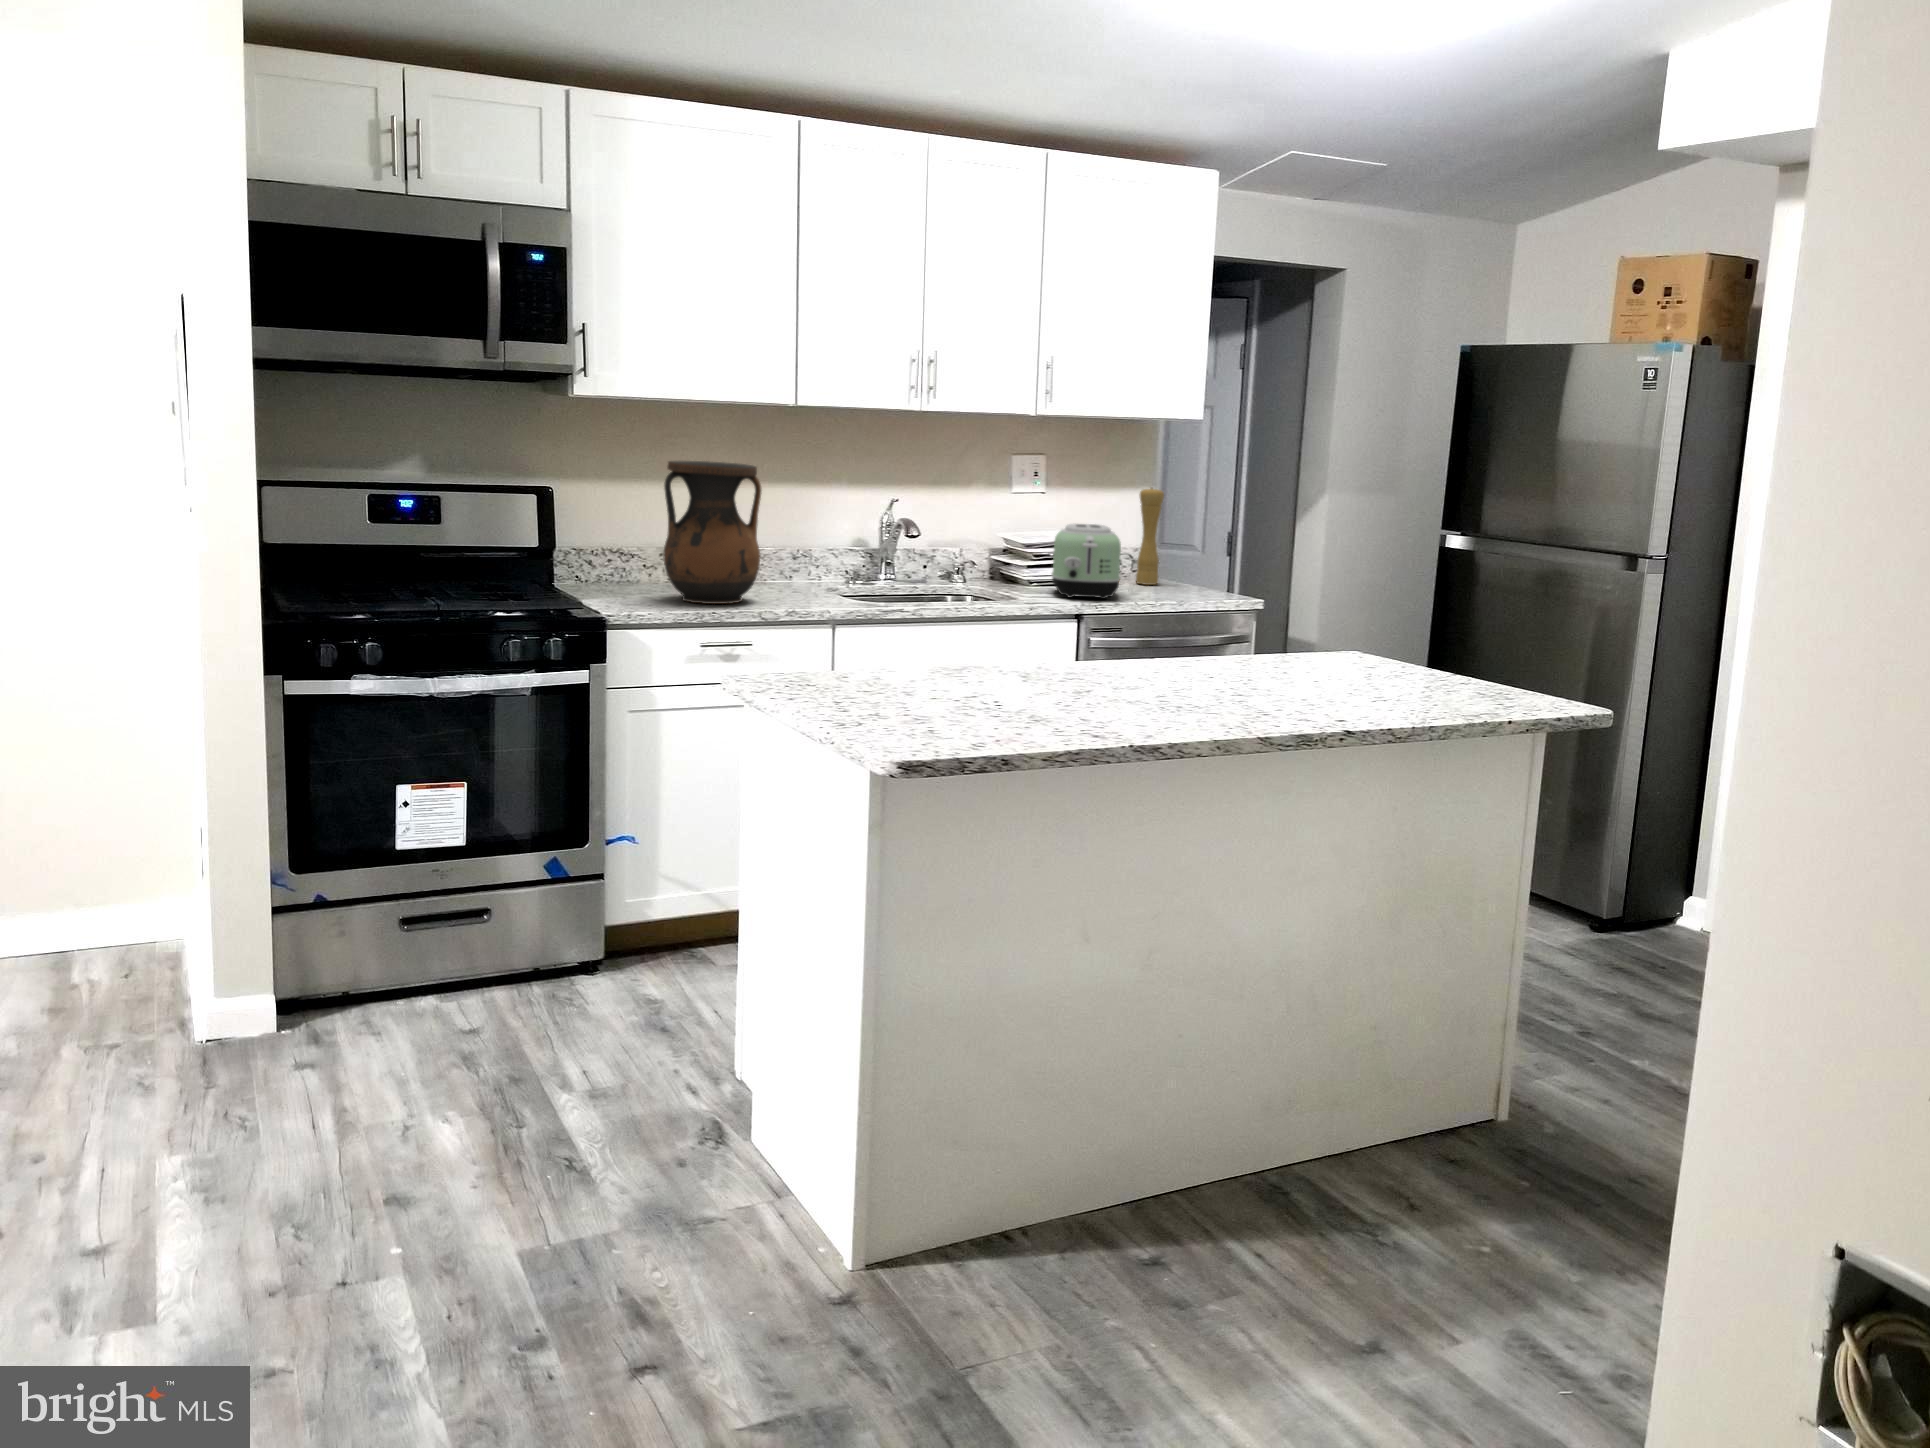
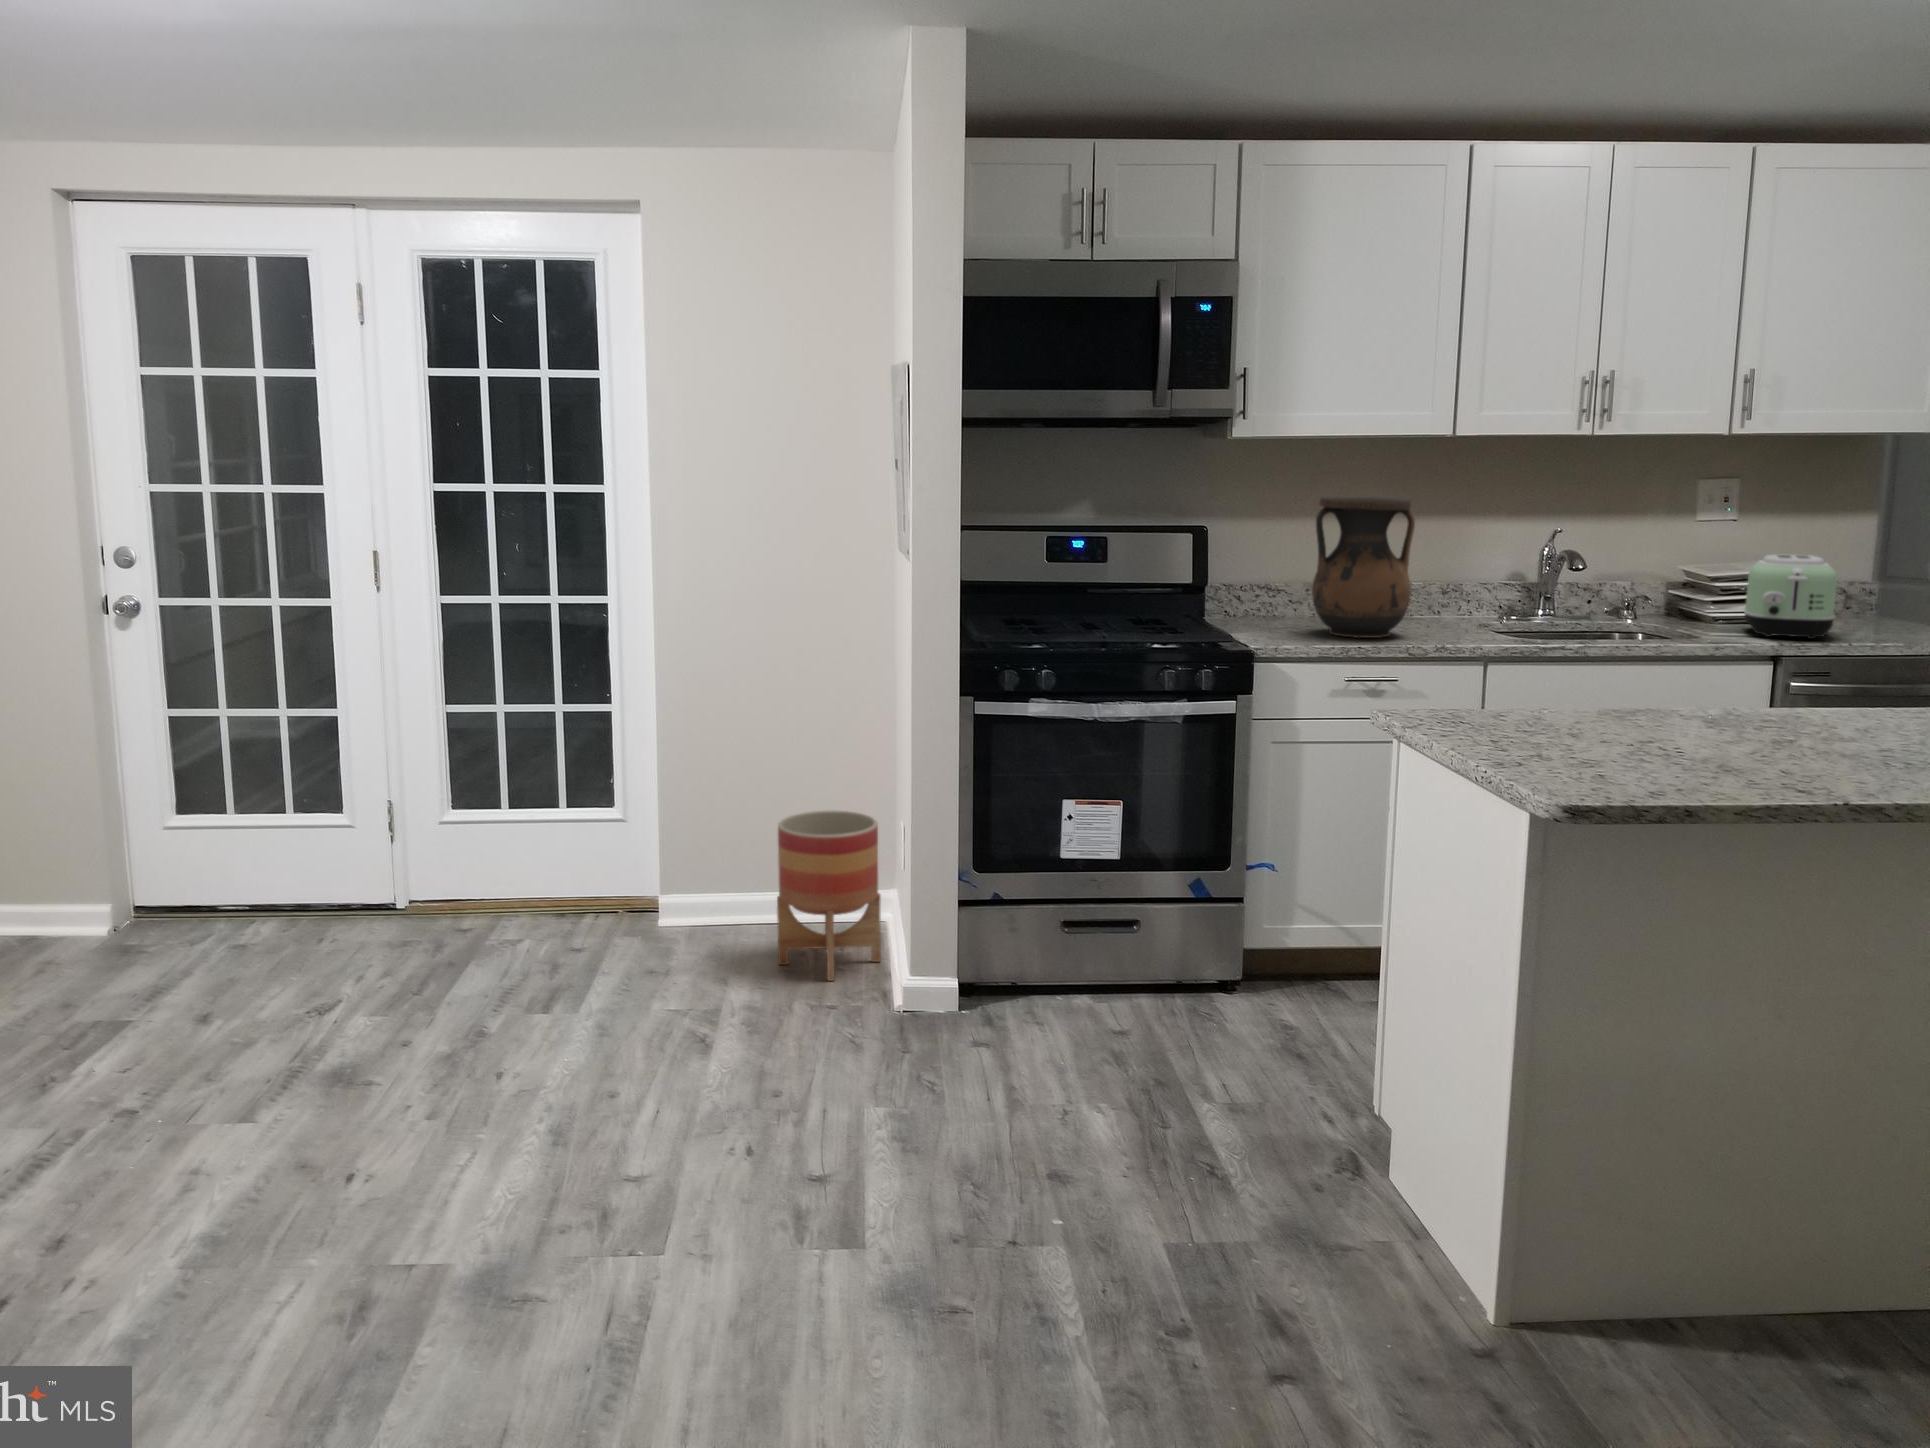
pepper mill: present [1136,488,1164,585] -> none [1850,512,1893,623]
planter: none [27,819,177,1022] -> present [777,810,881,981]

